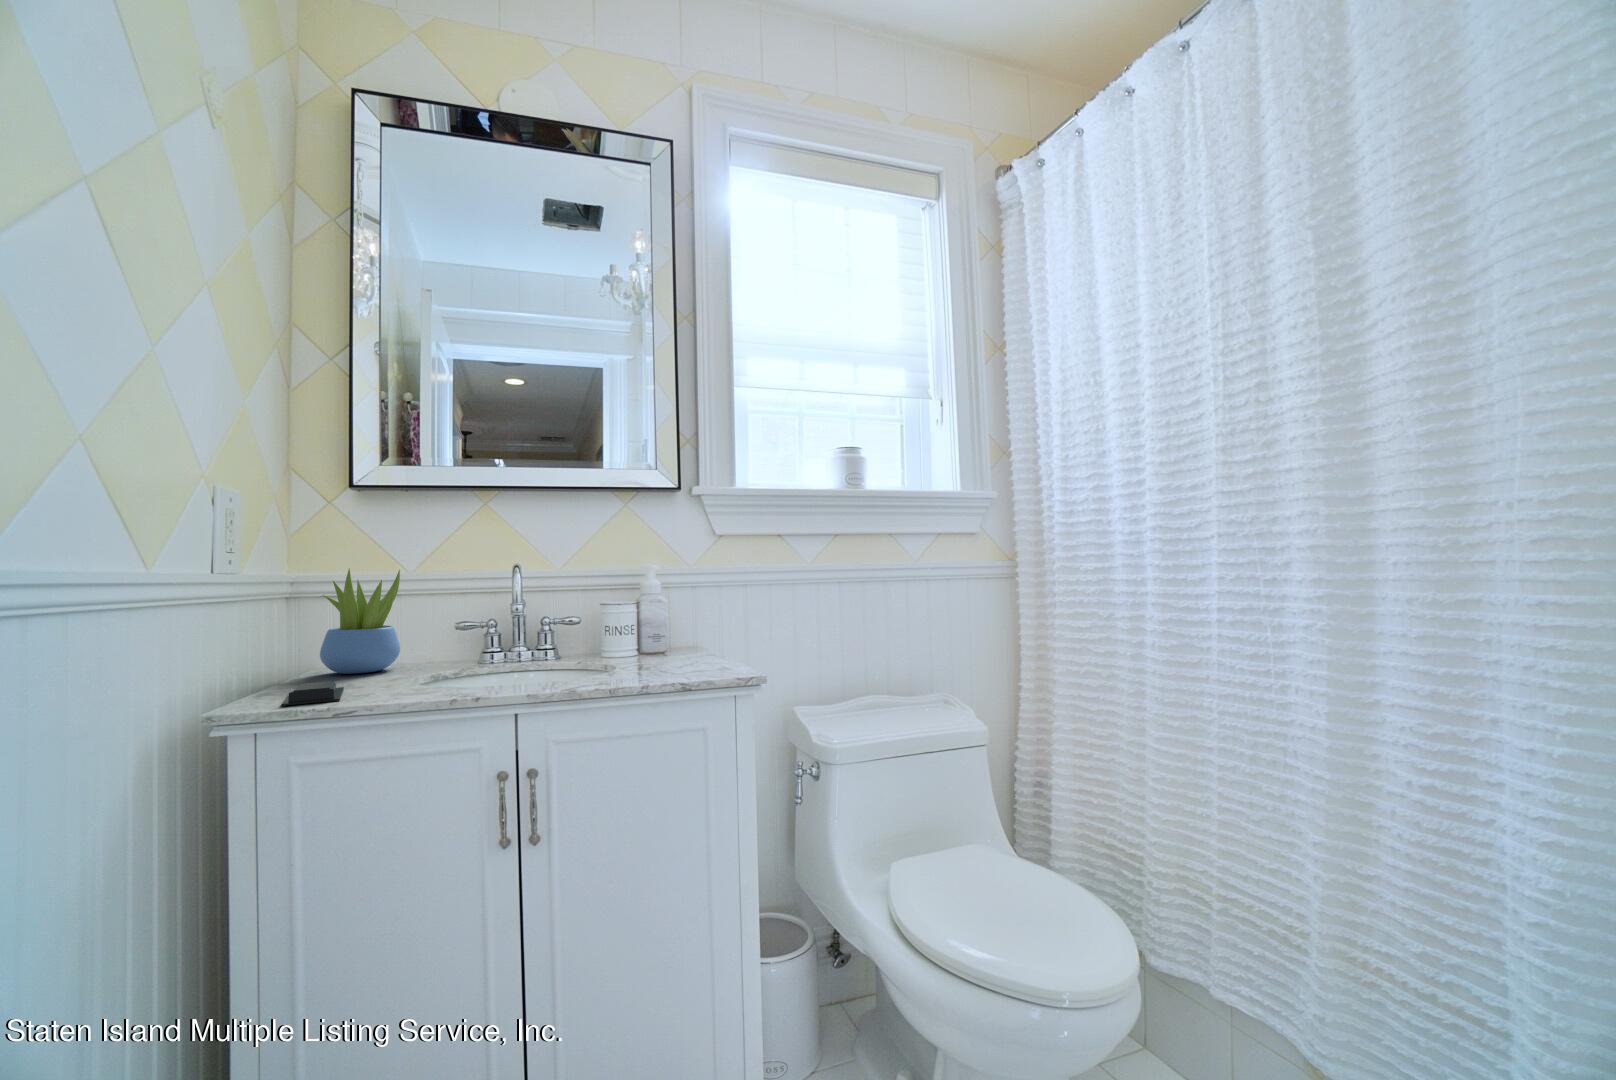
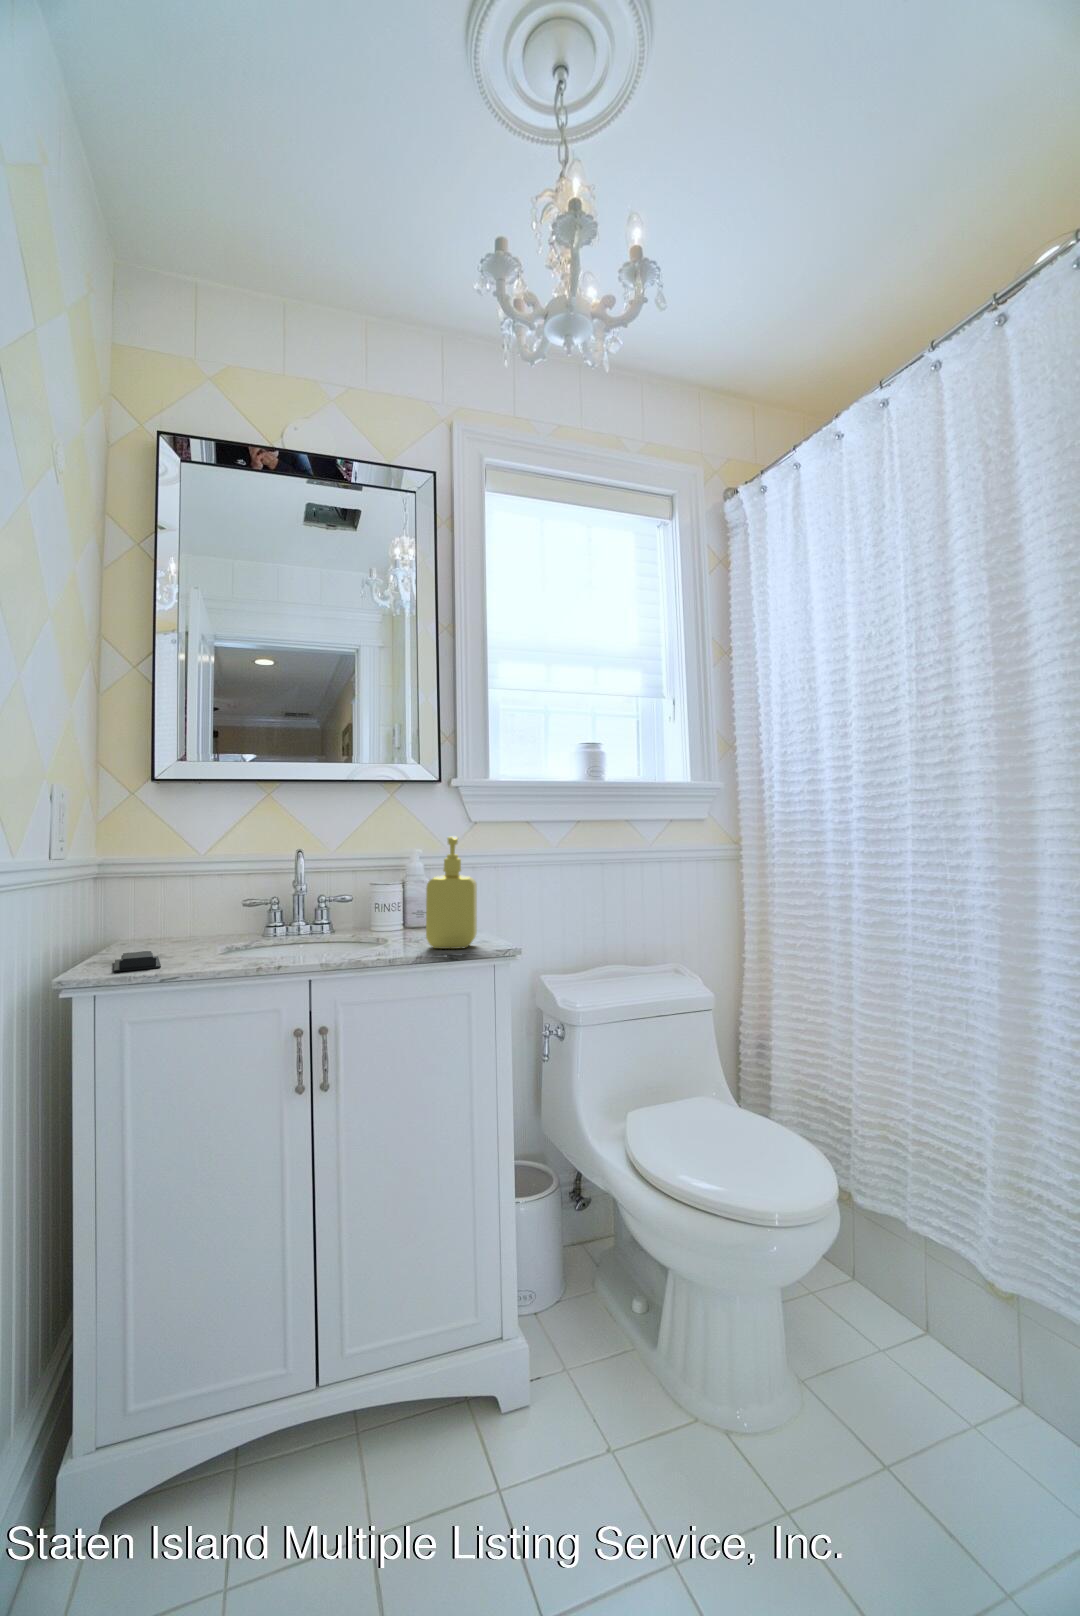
soap dispenser: none [655,548,715,677] -> present [426,837,477,949]
succulent plant: present [320,569,400,674] -> none [128,852,196,944]

